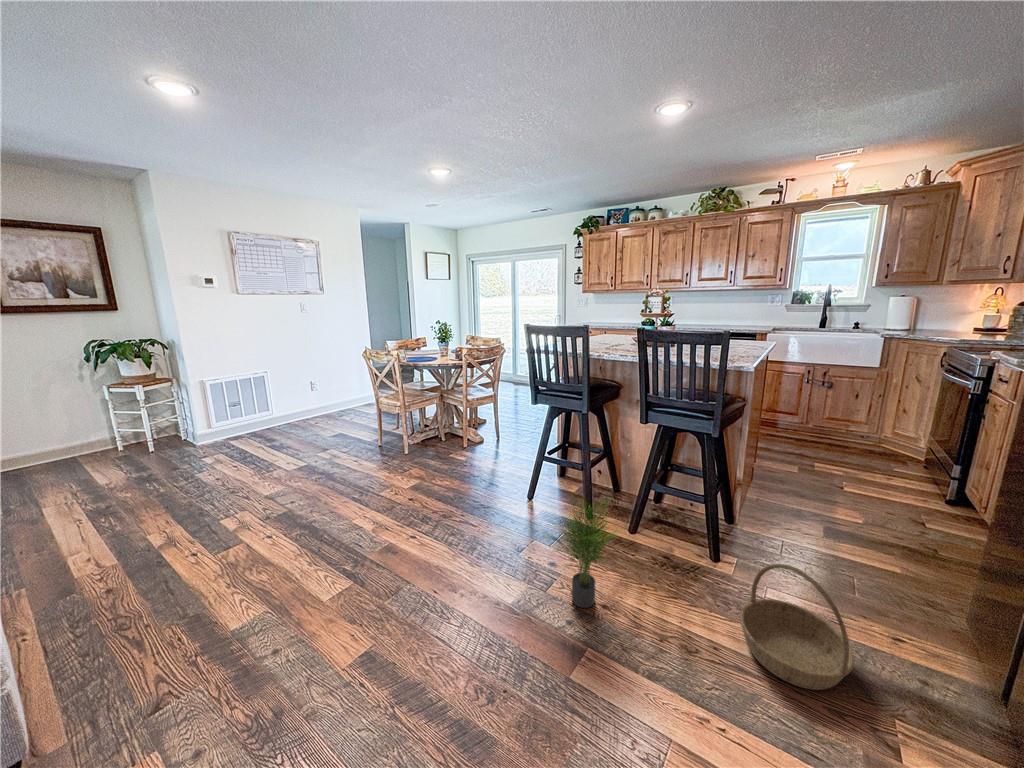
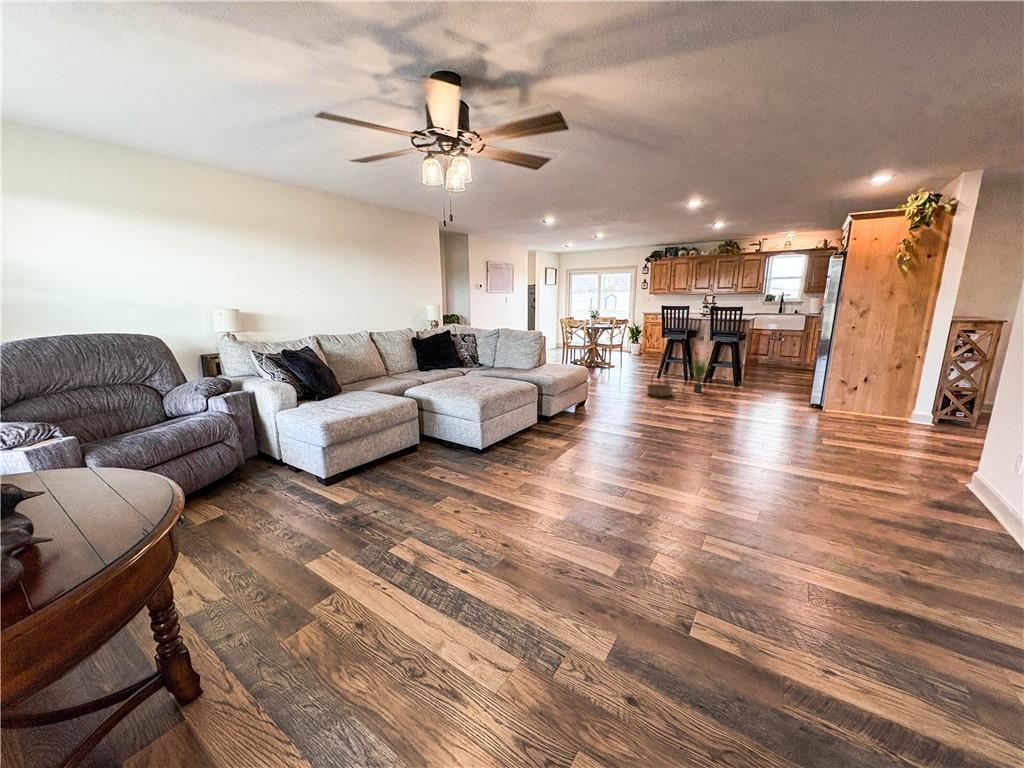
basket: present [740,564,854,690] -> present [647,369,673,396]

